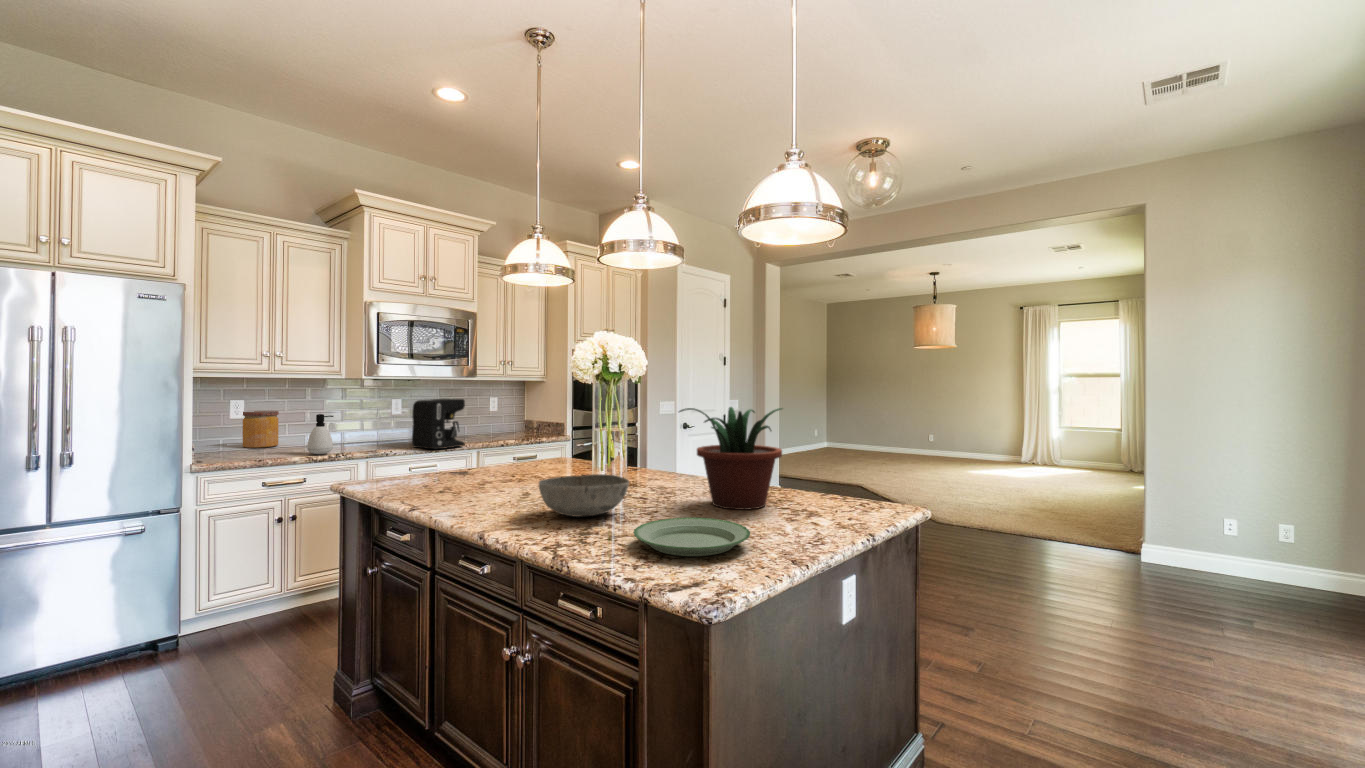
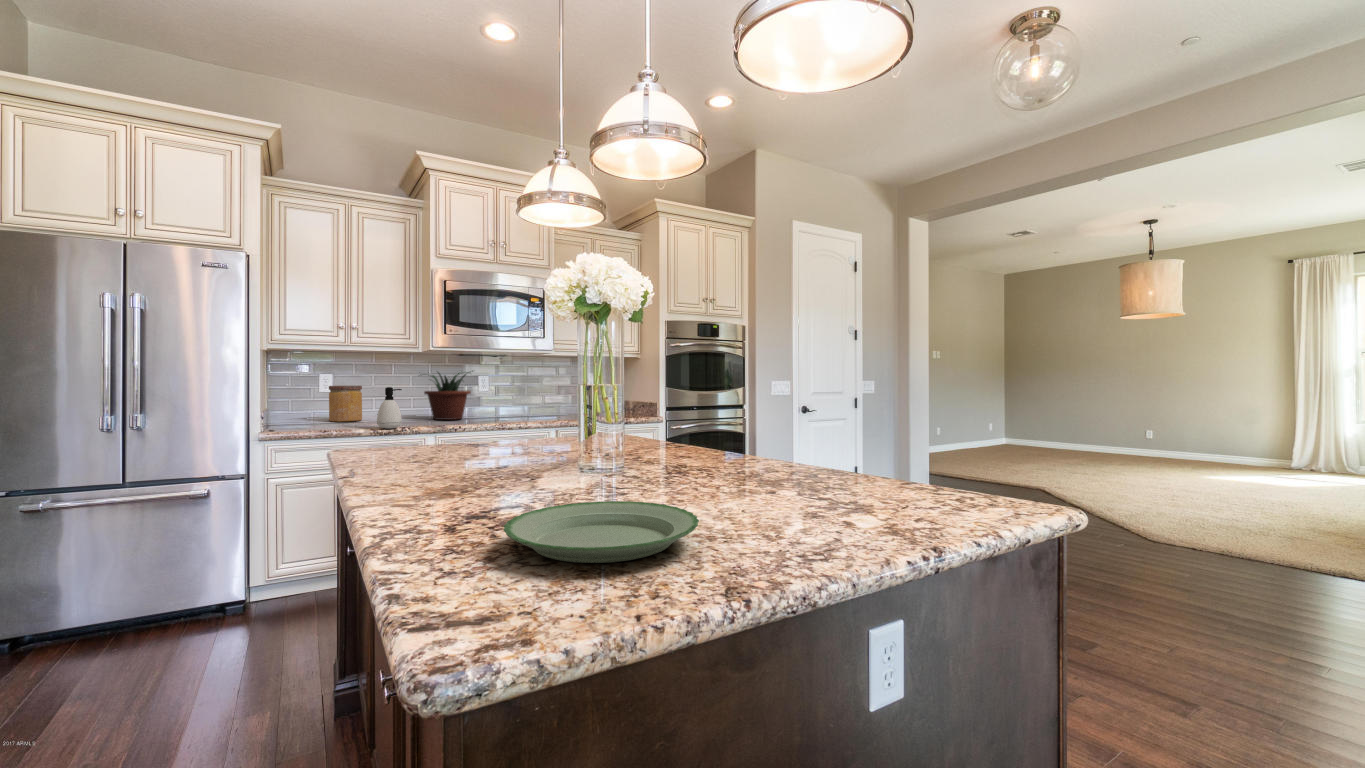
coffee maker: present [412,399,465,449] -> none [485,374,540,427]
potted plant: present [679,407,782,510] -> present [424,371,473,420]
bowl: present [539,474,629,517] -> none [460,441,588,495]

